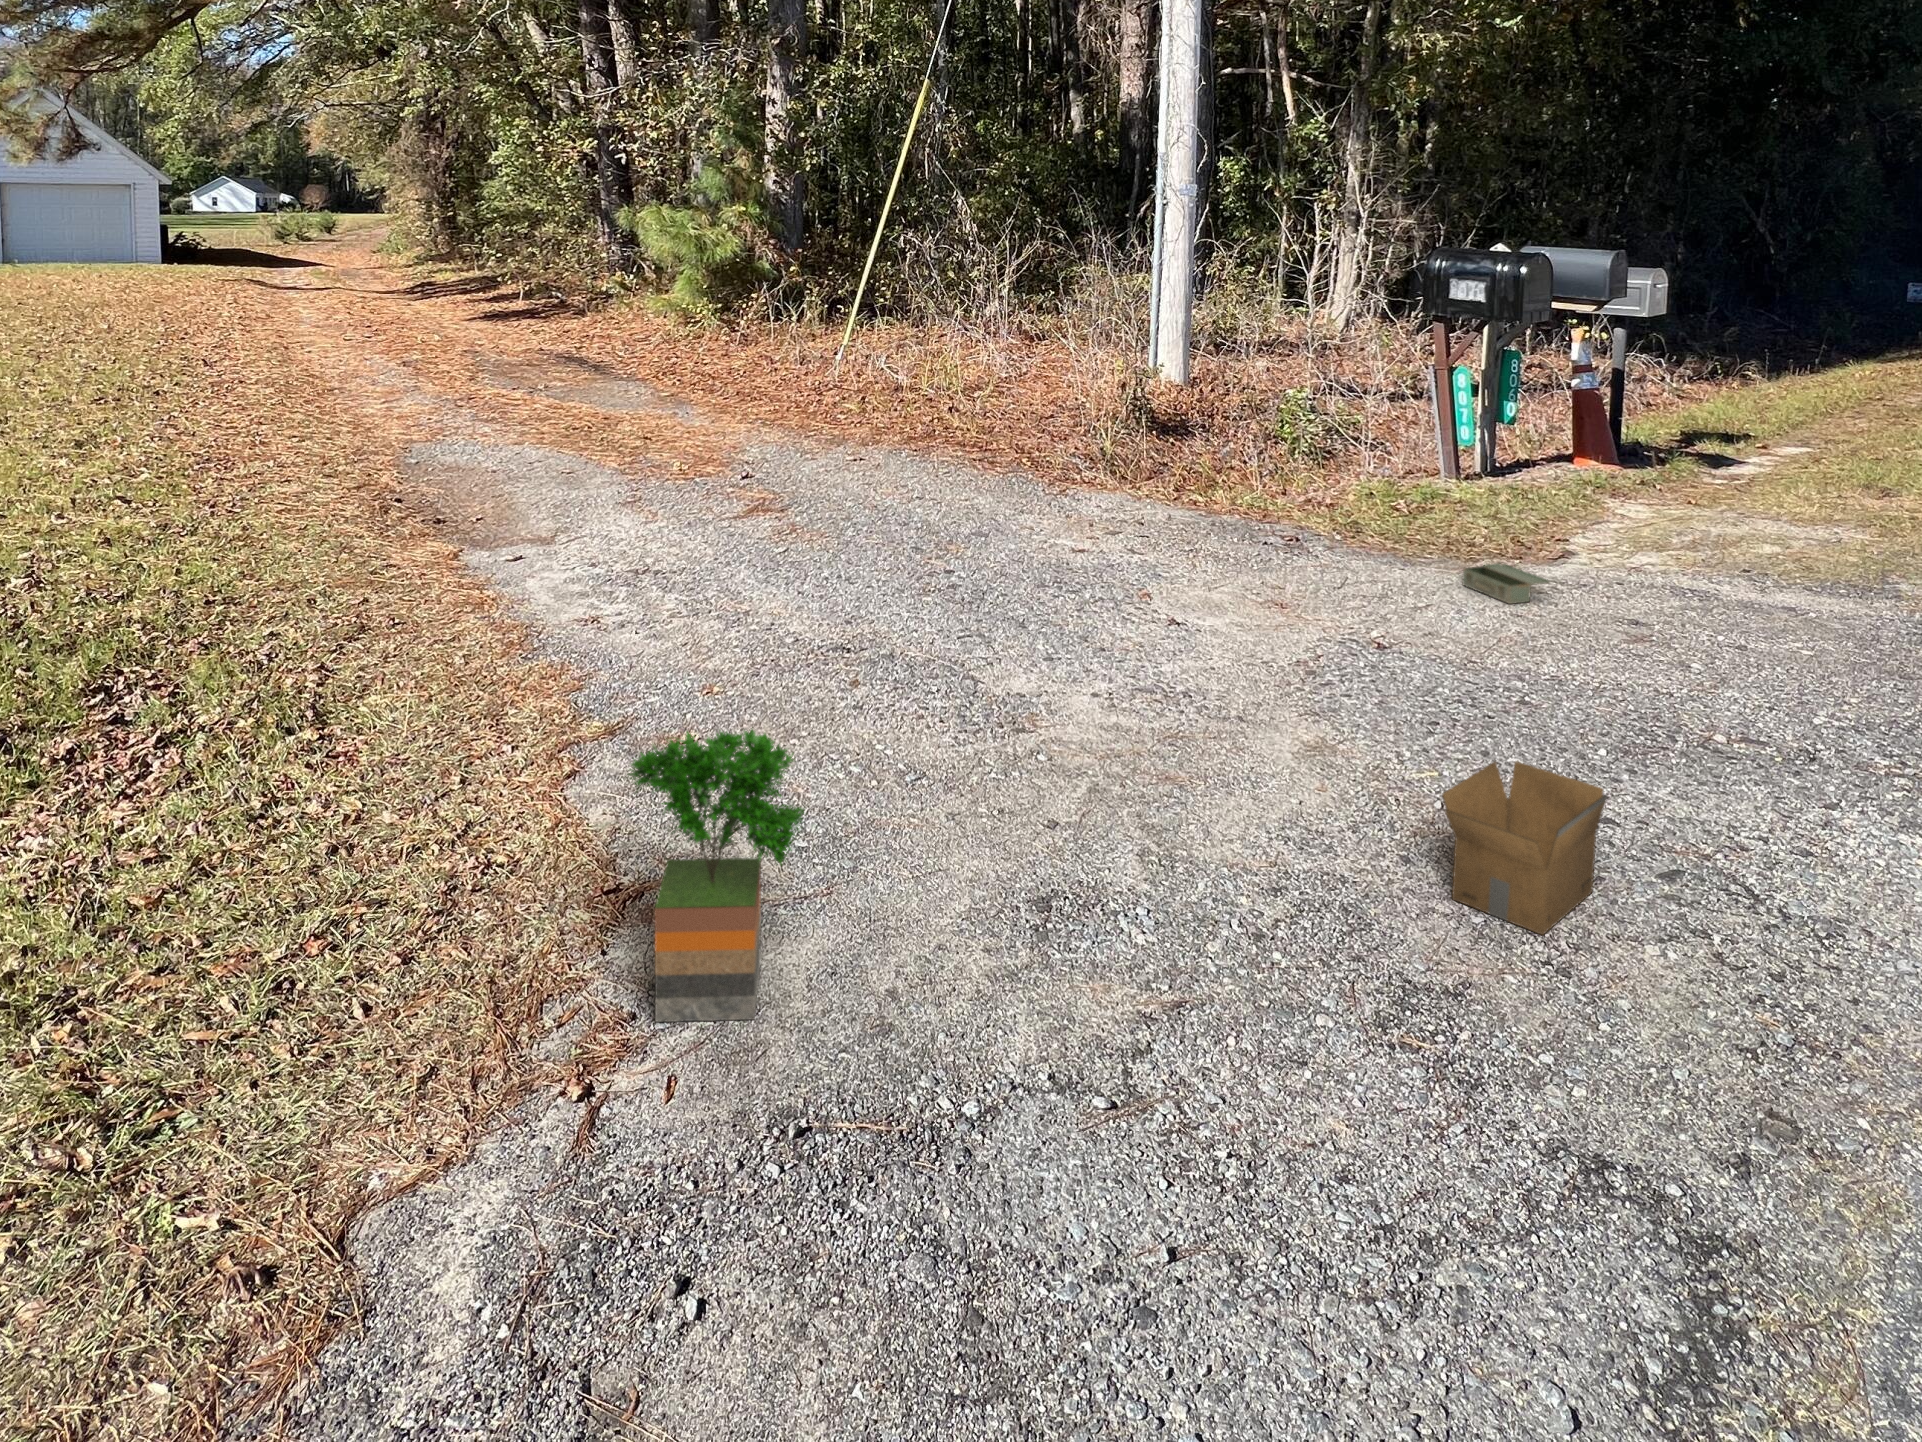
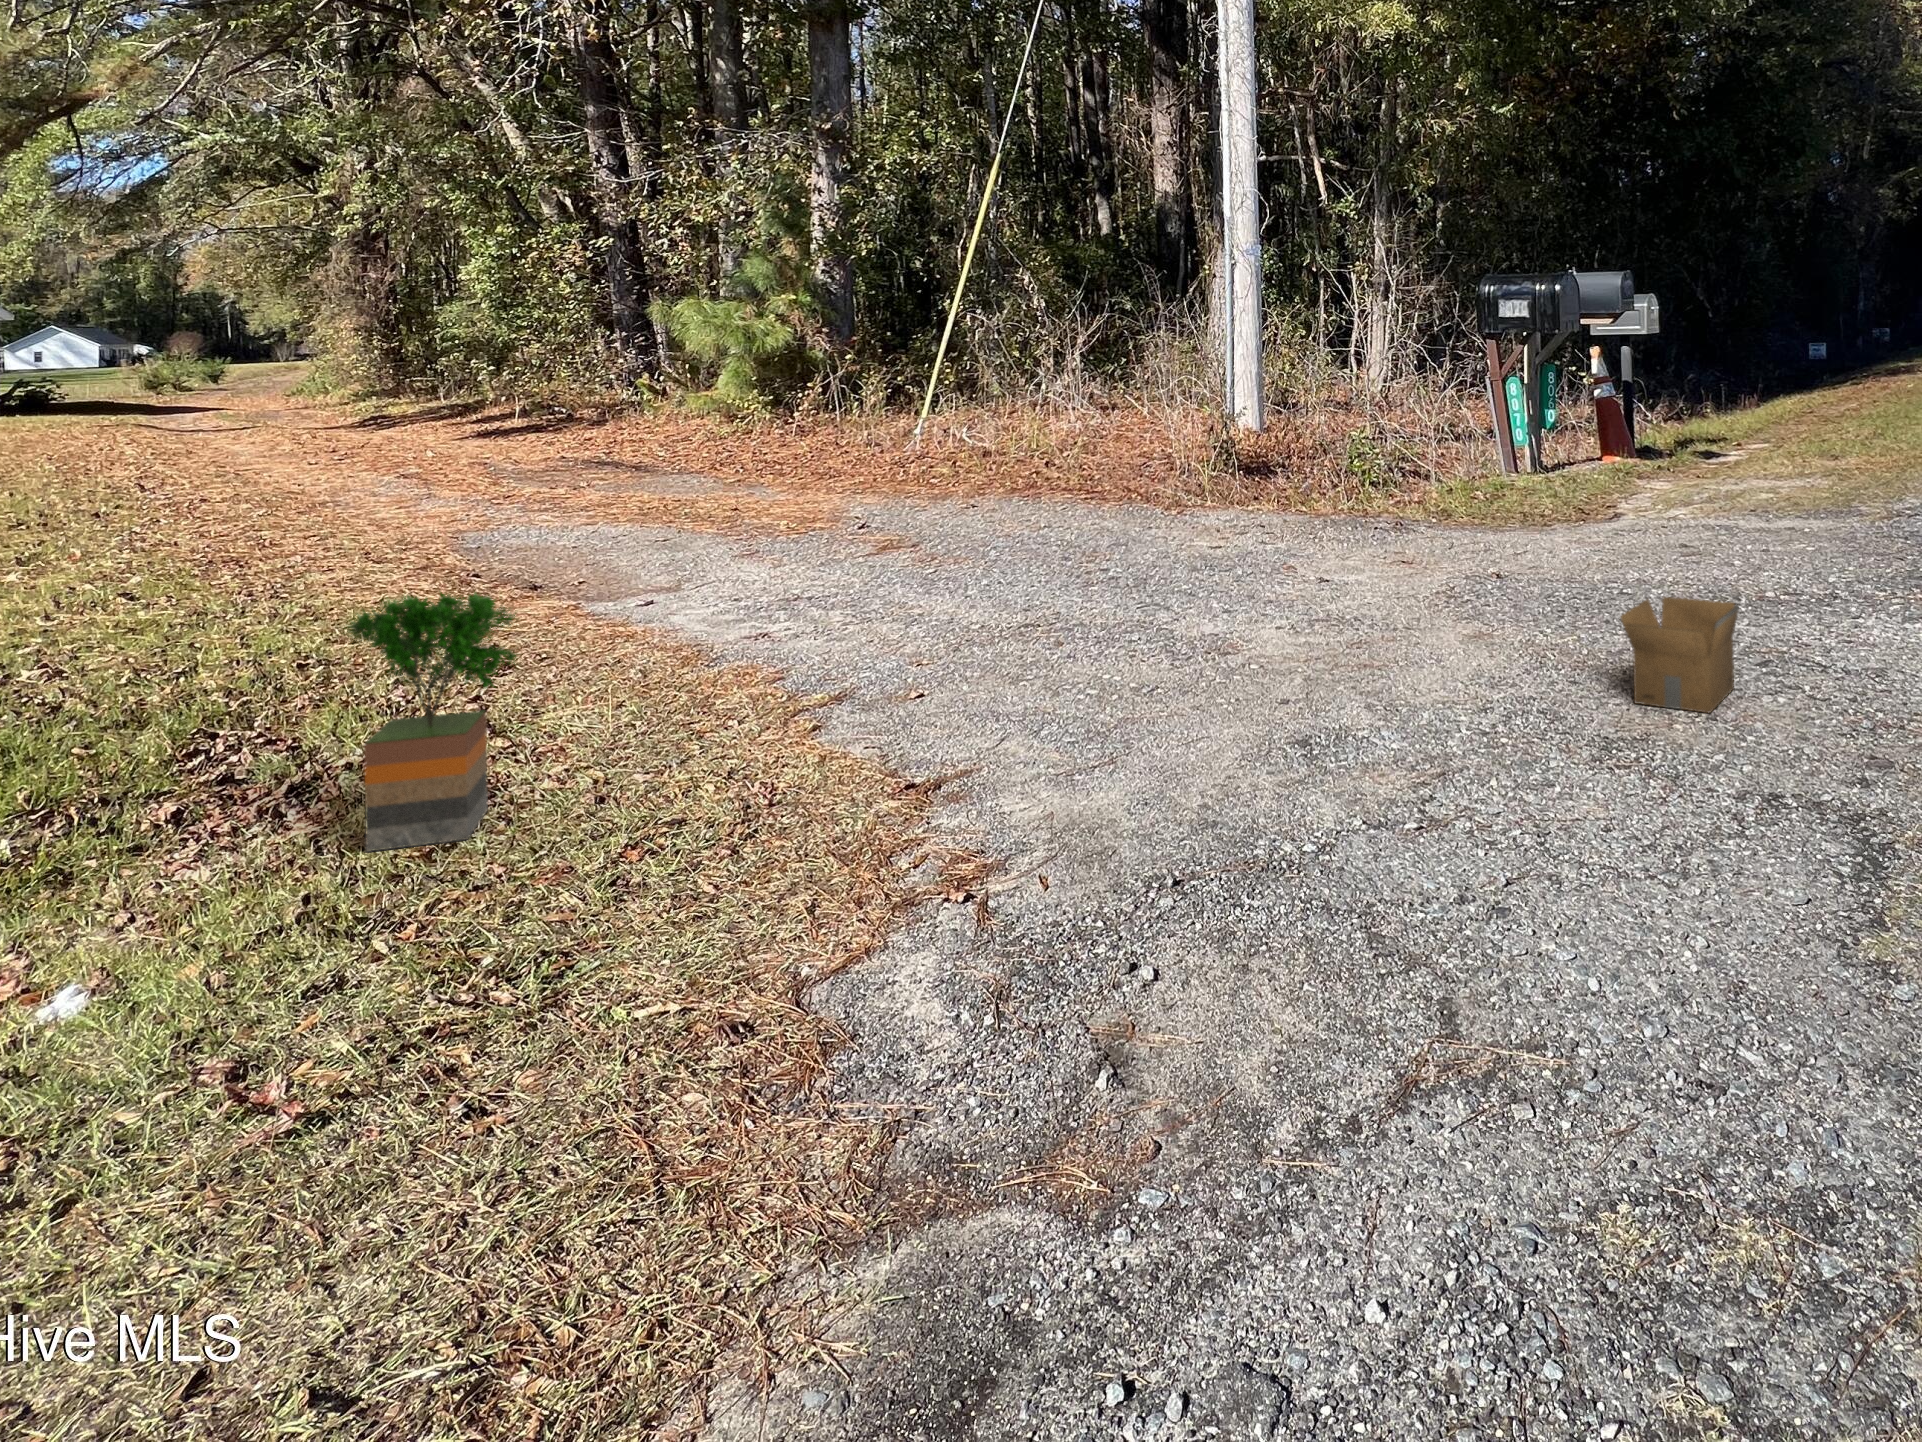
toolbox: present [1462,563,1549,604] -> none [1546,523,1619,550]
potted tree: present [628,730,804,1022] -> present [348,593,517,852]

